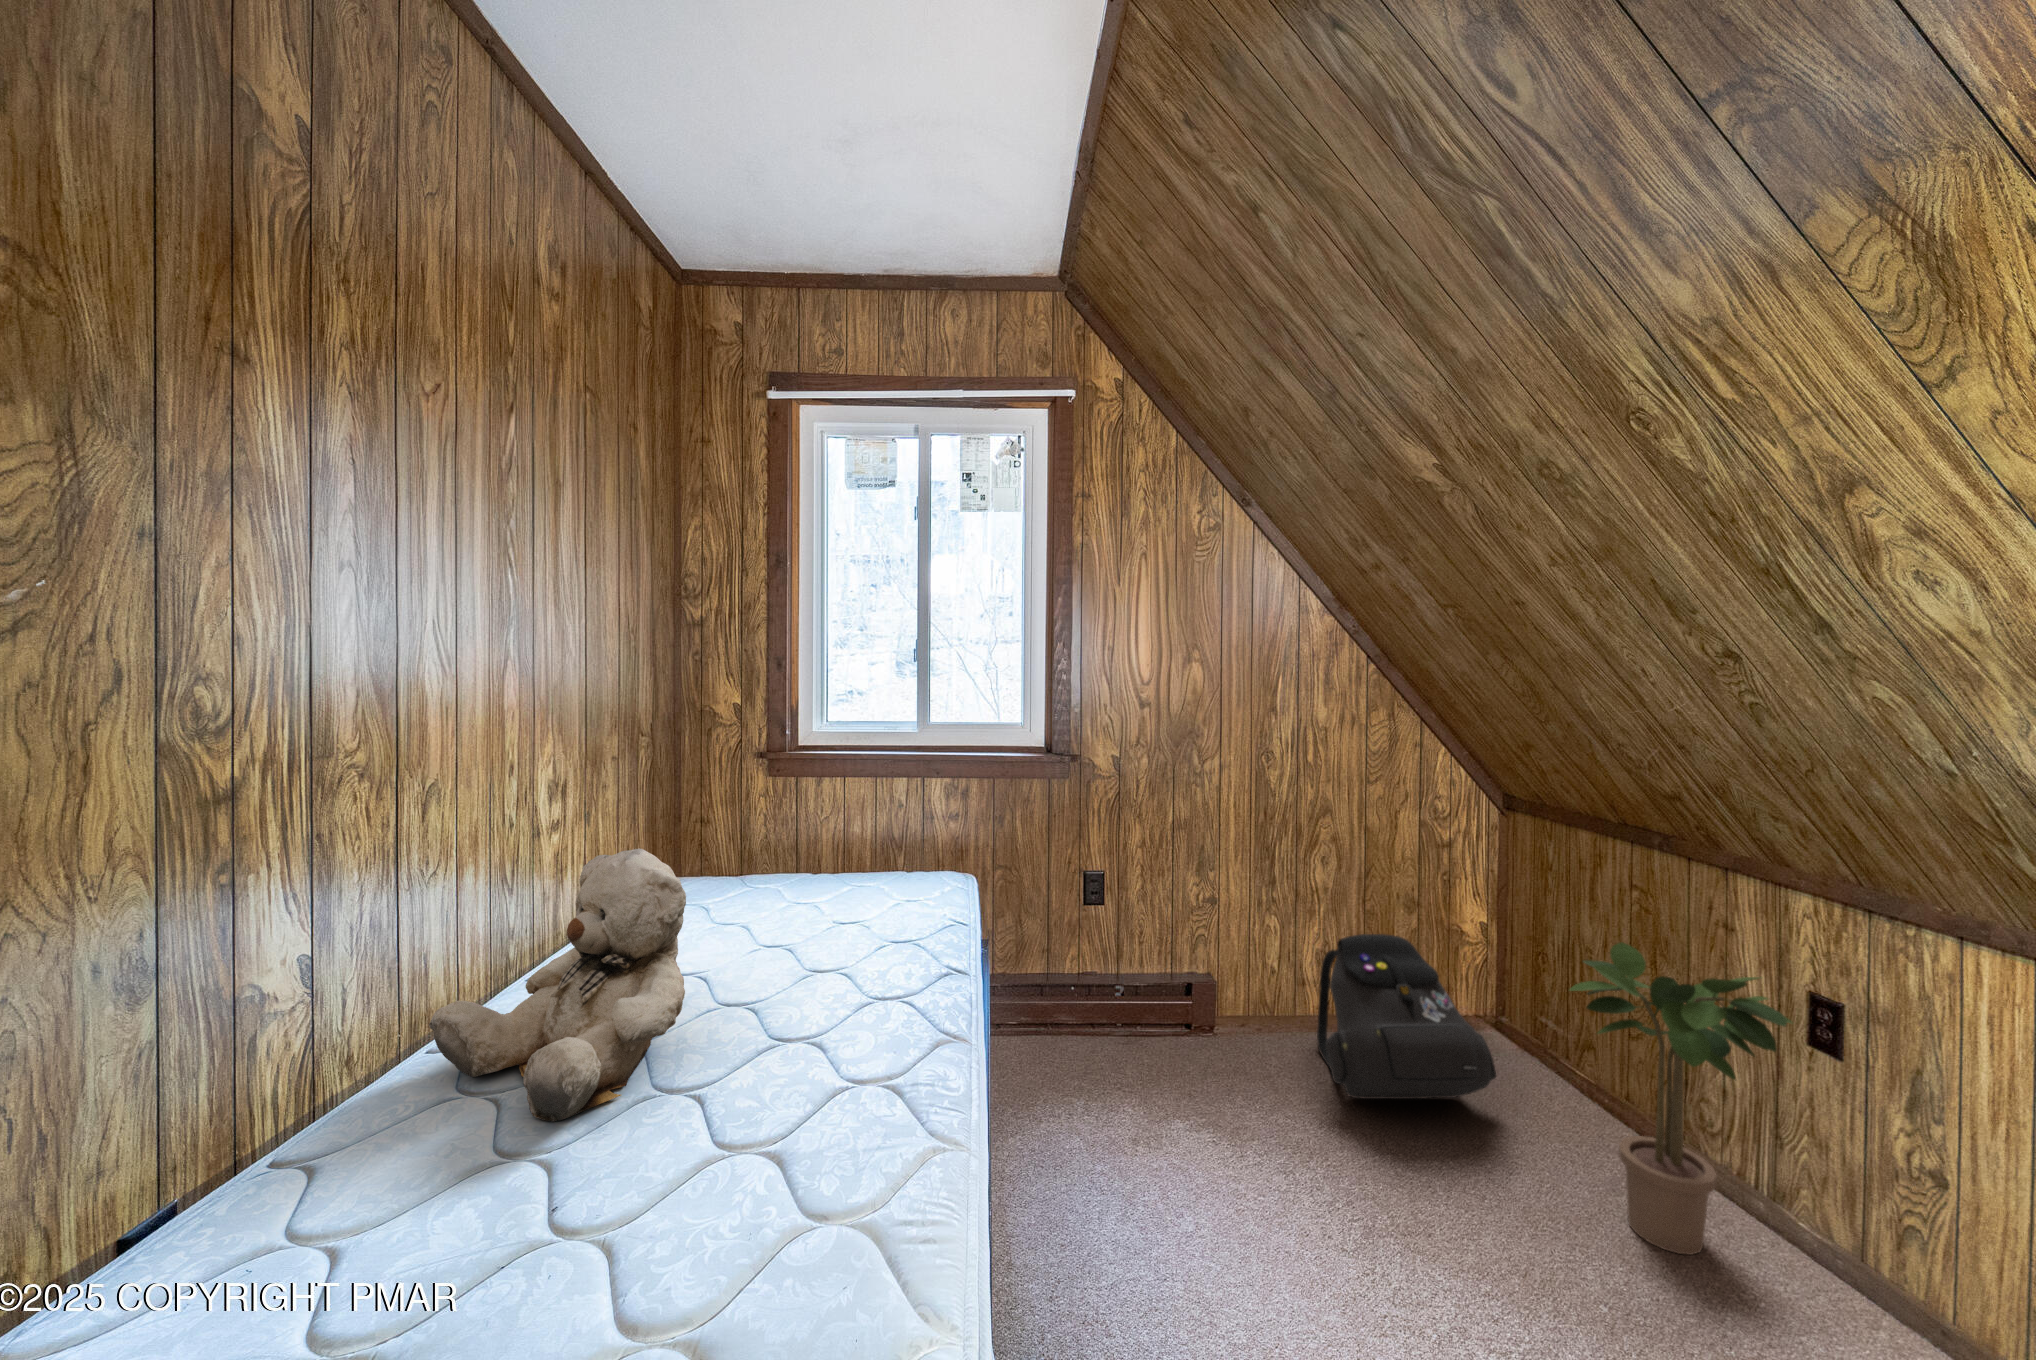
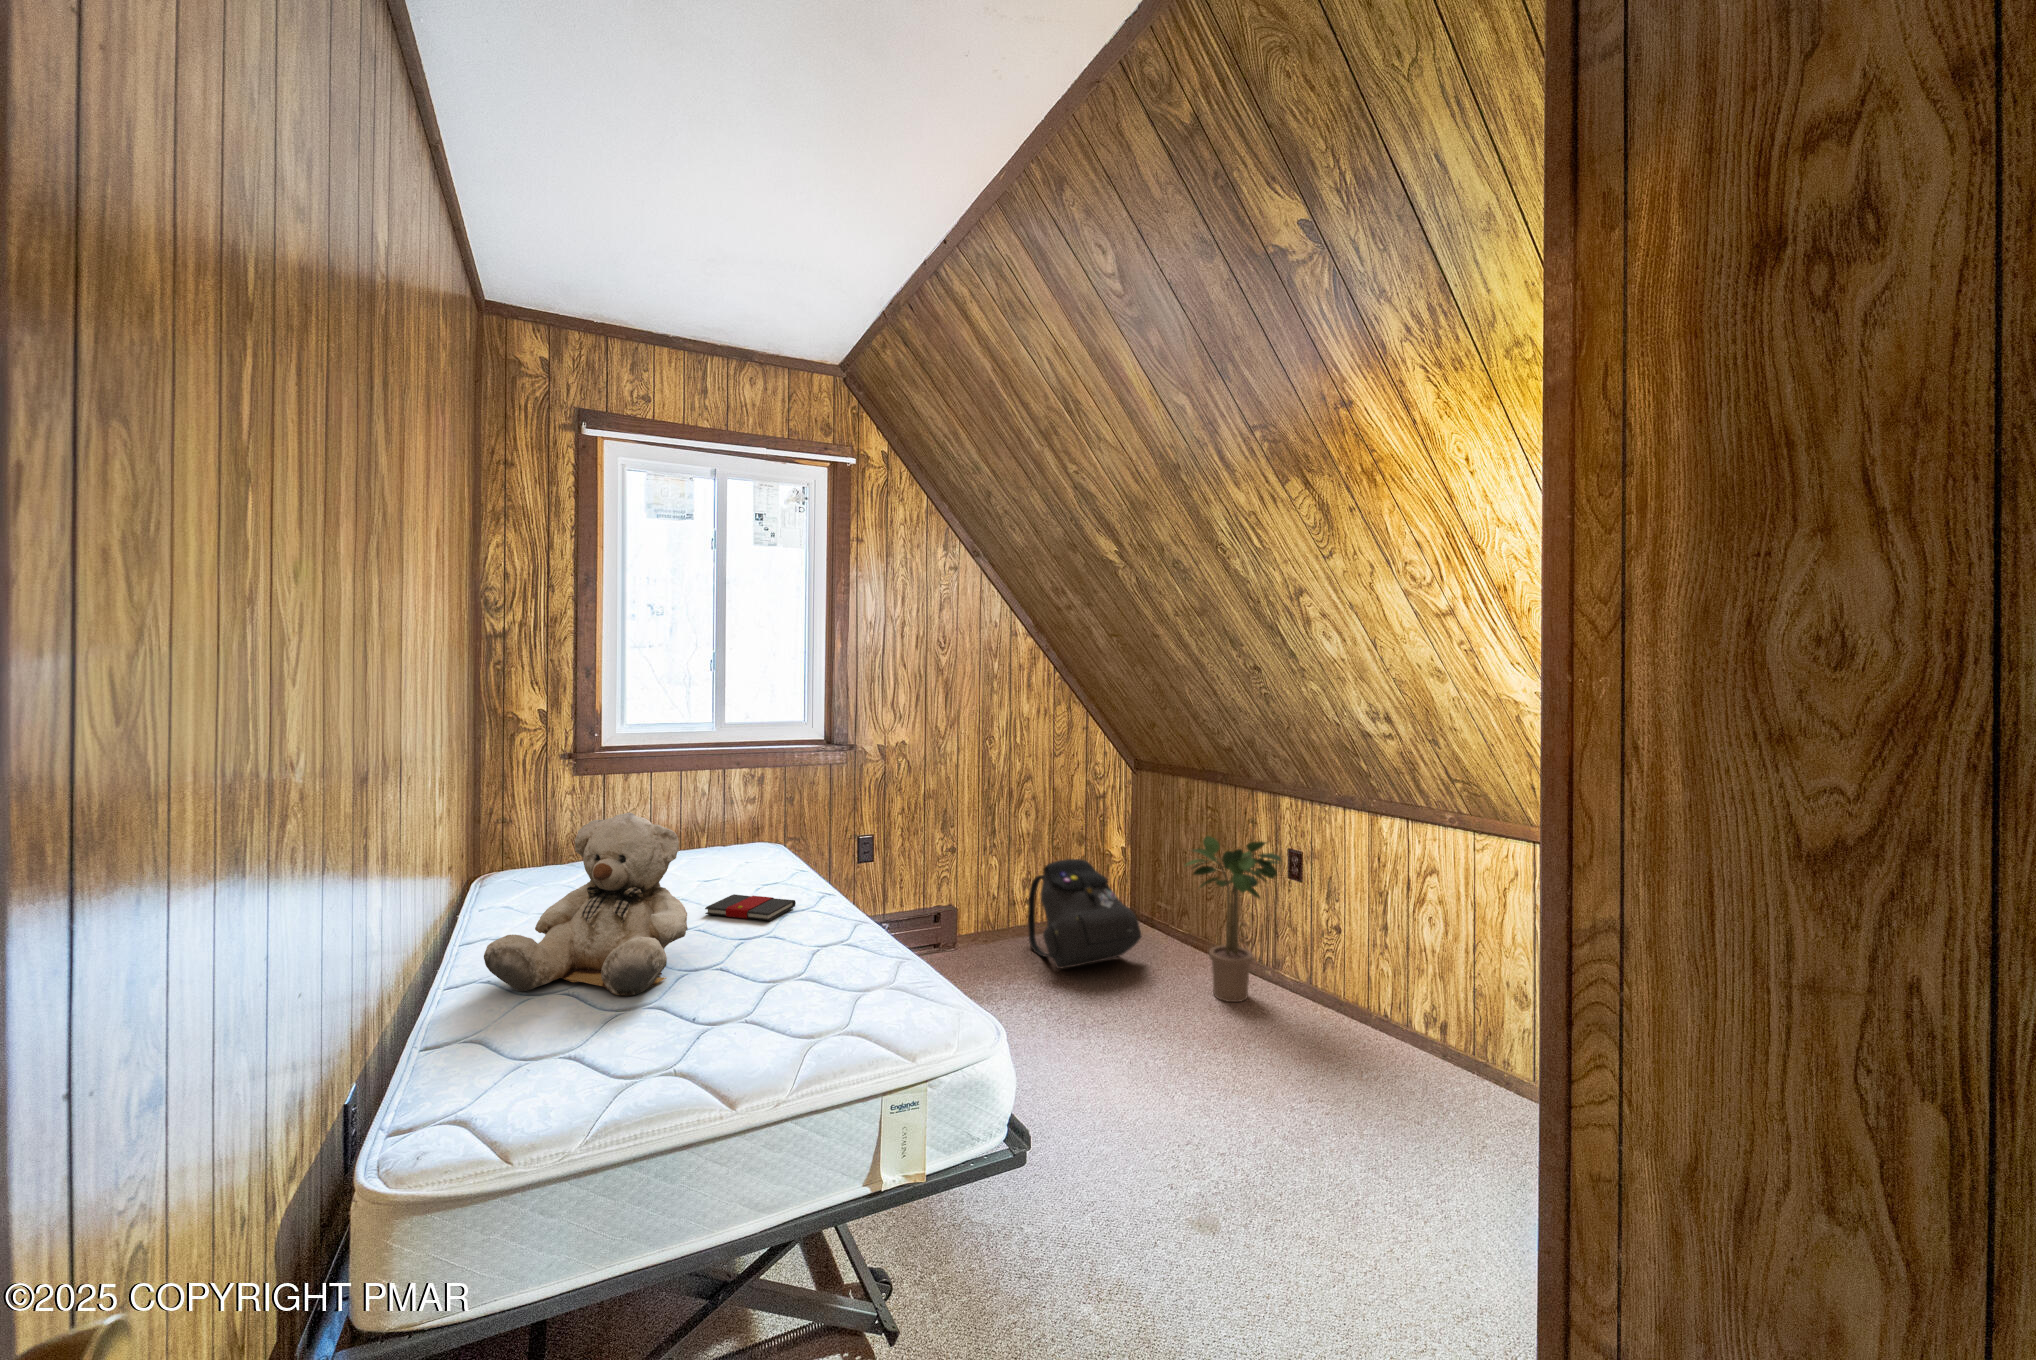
book: none [782,953,892,1007] -> present [705,894,796,921]

